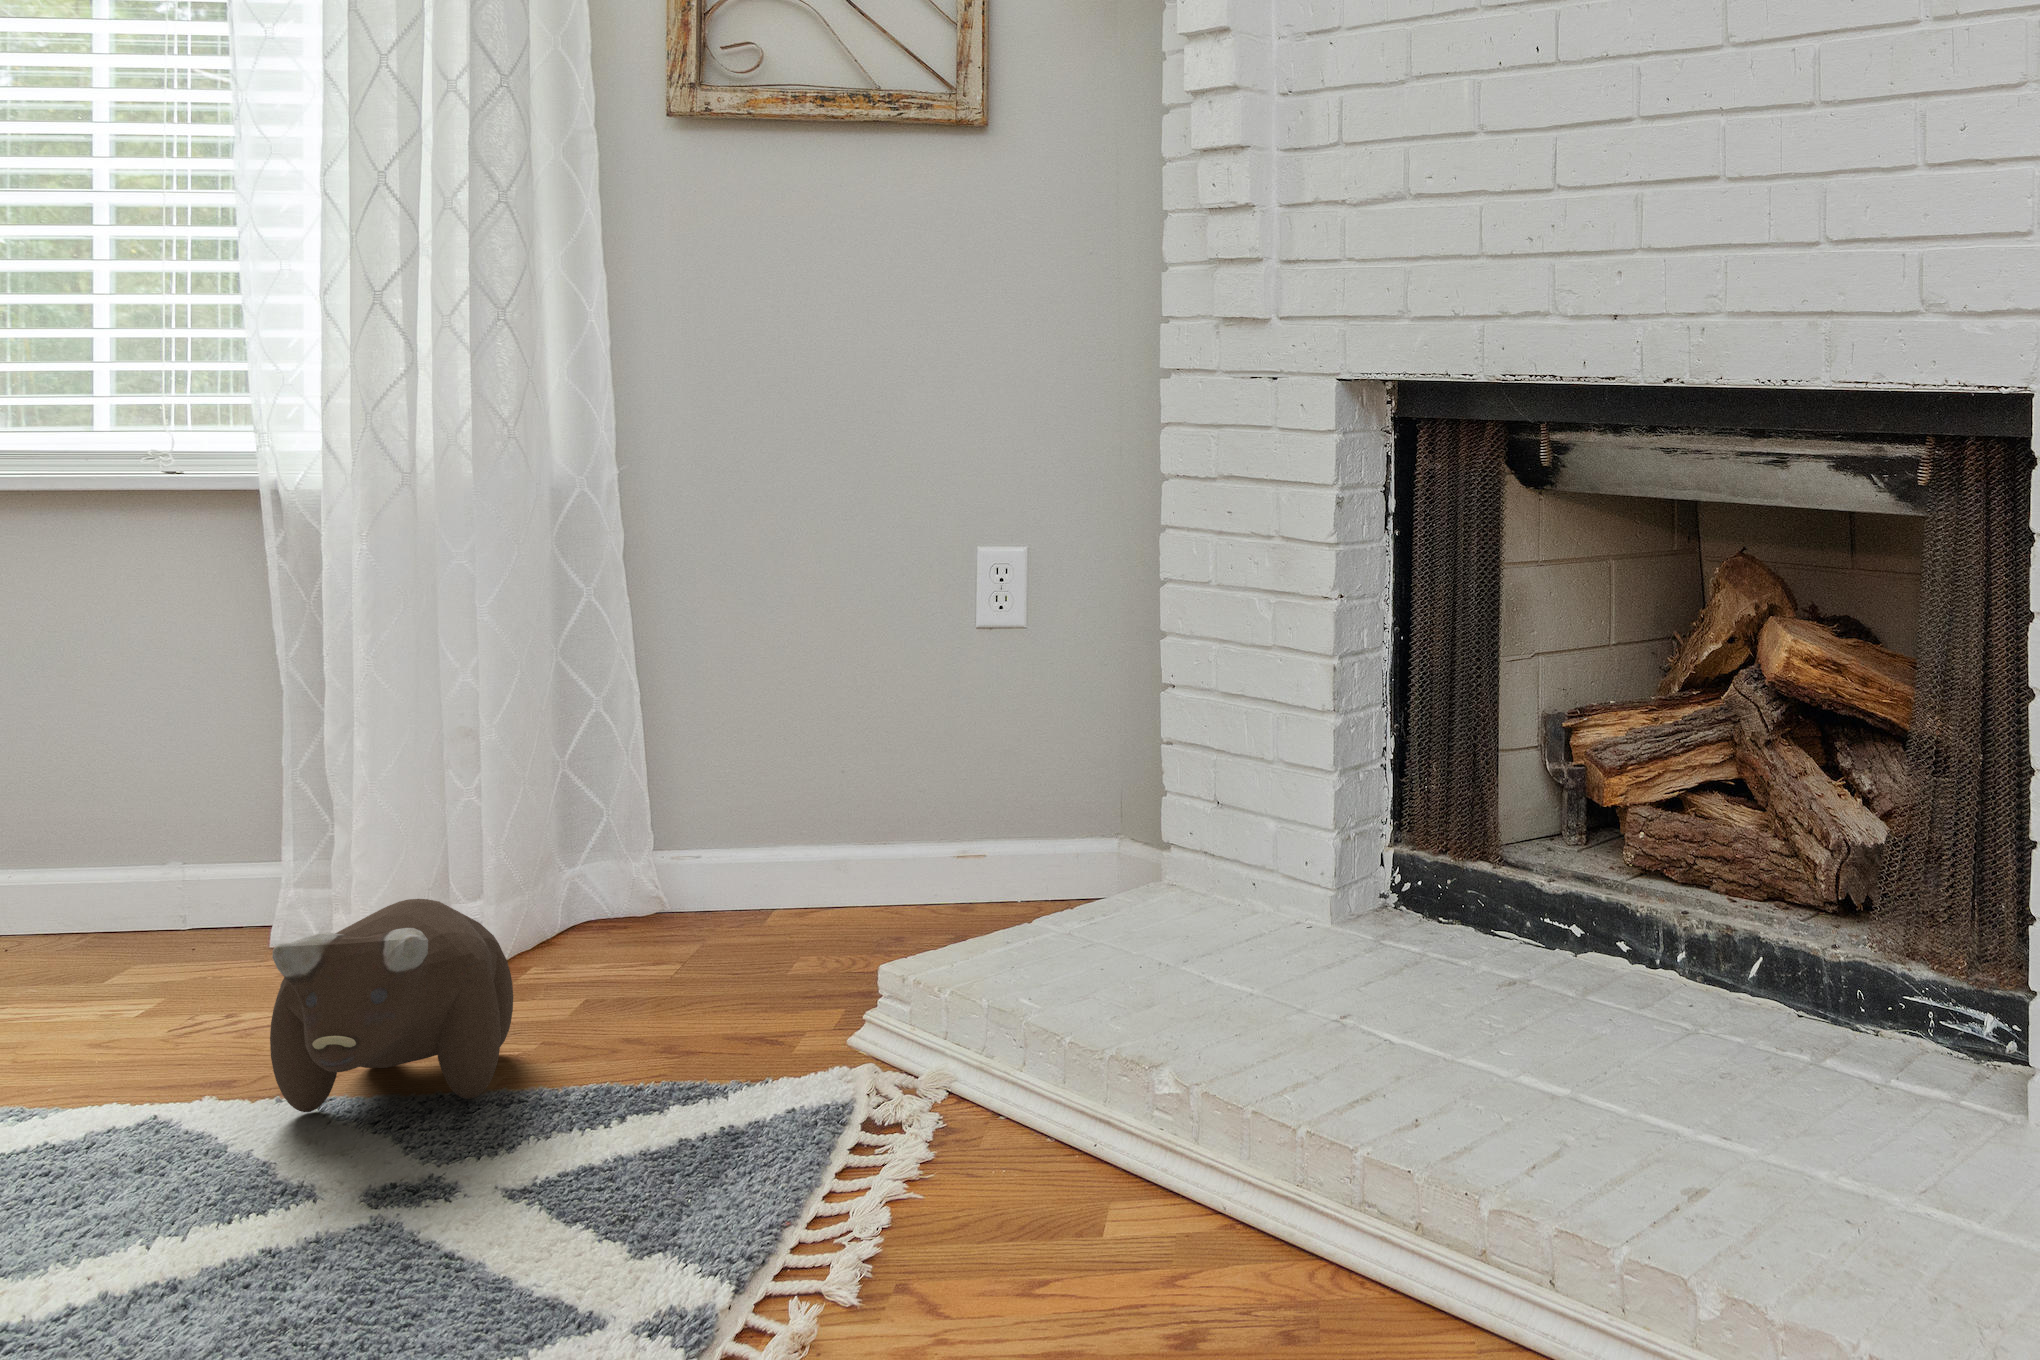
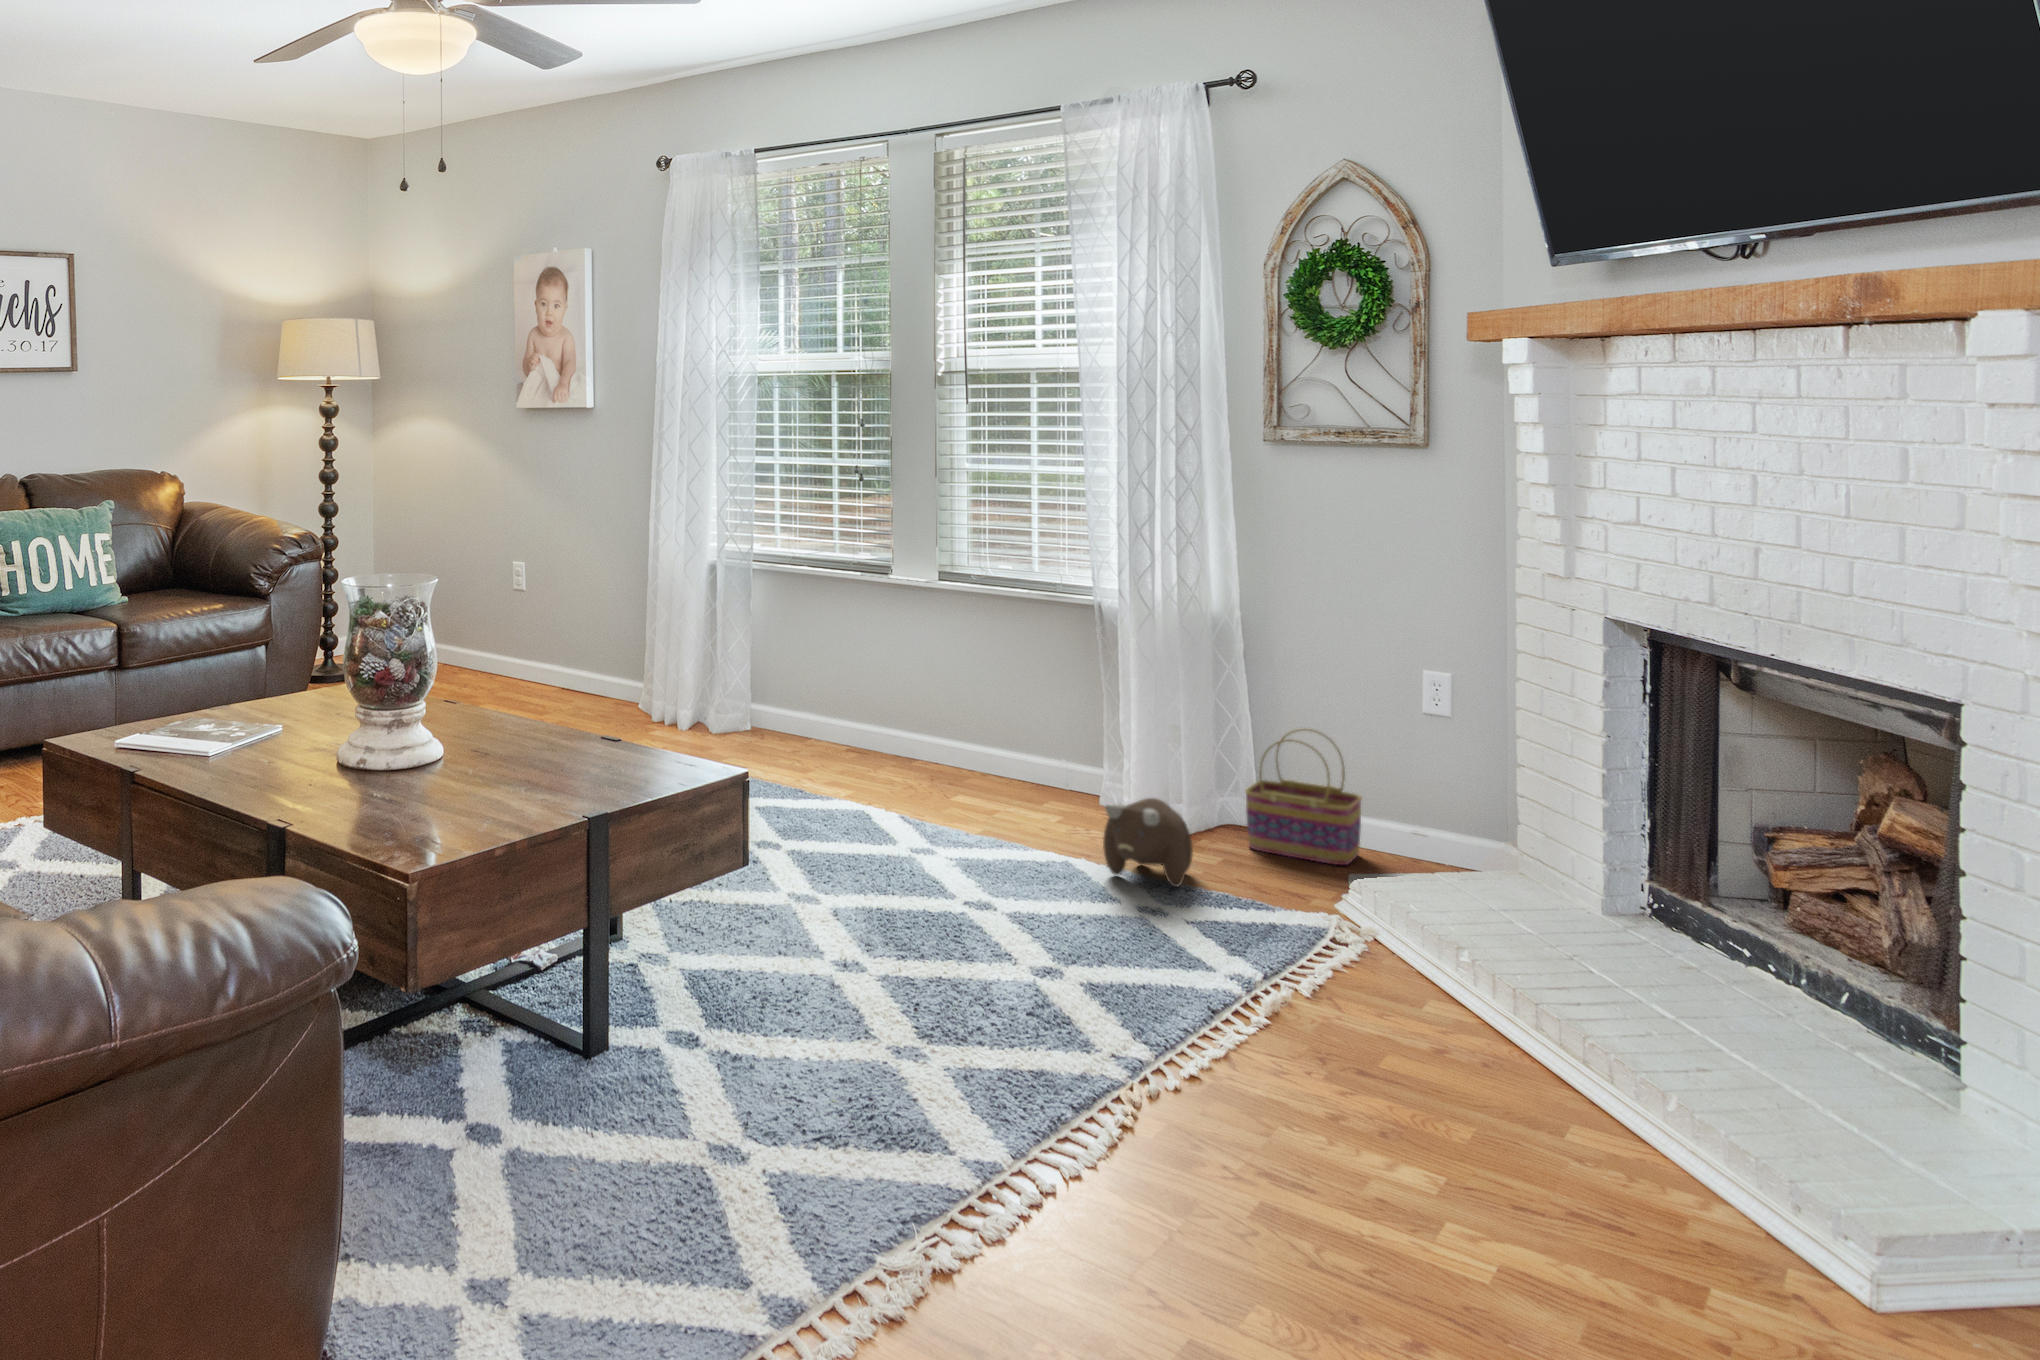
basket: none [627,688,864,955] -> present [1245,729,1362,865]

